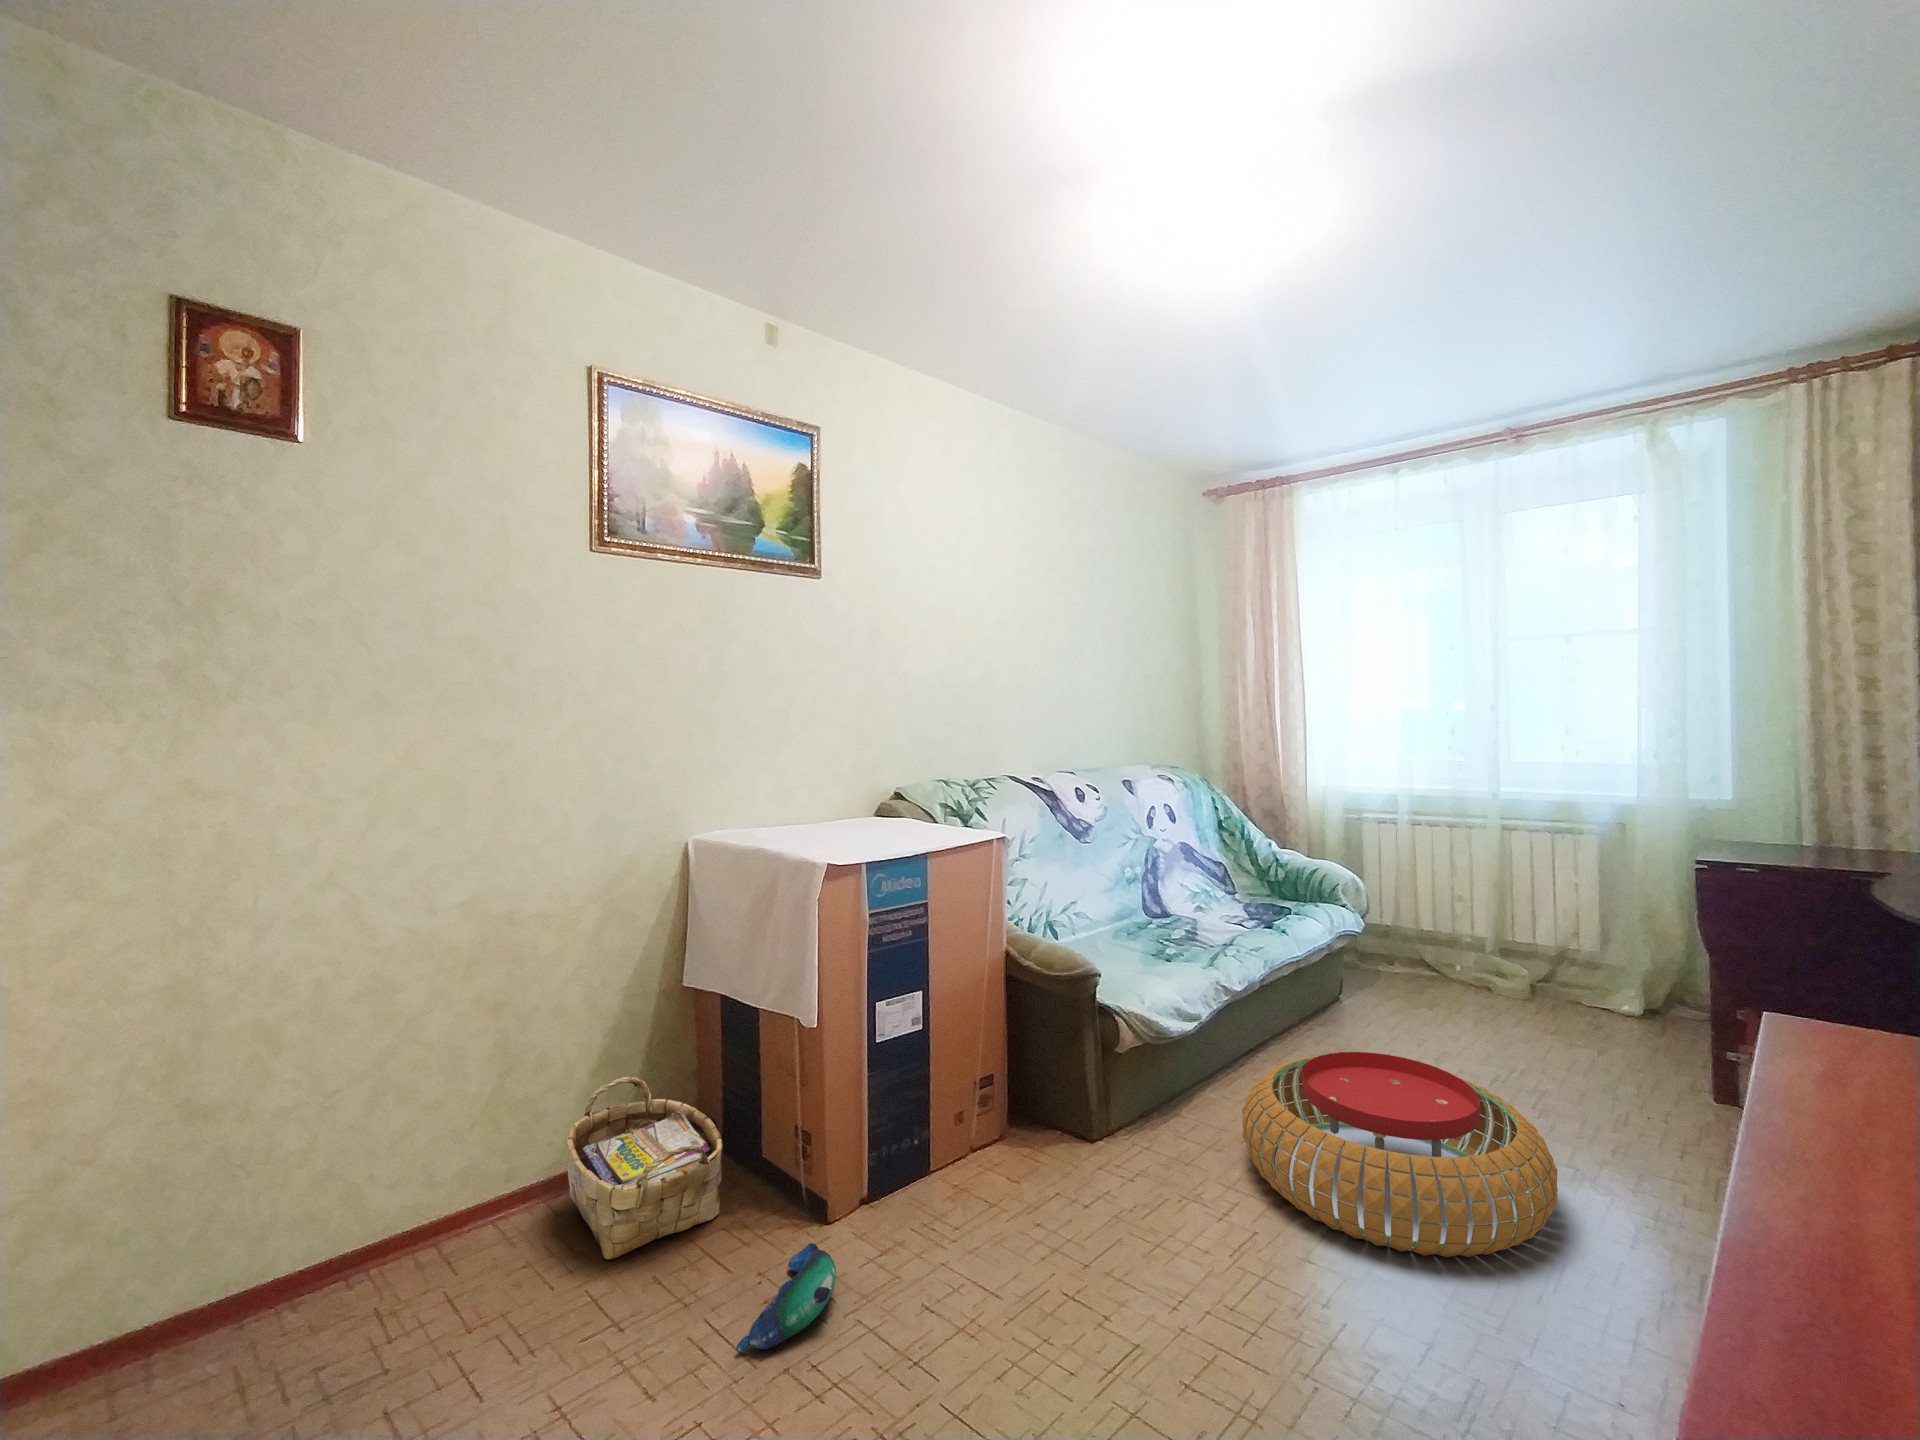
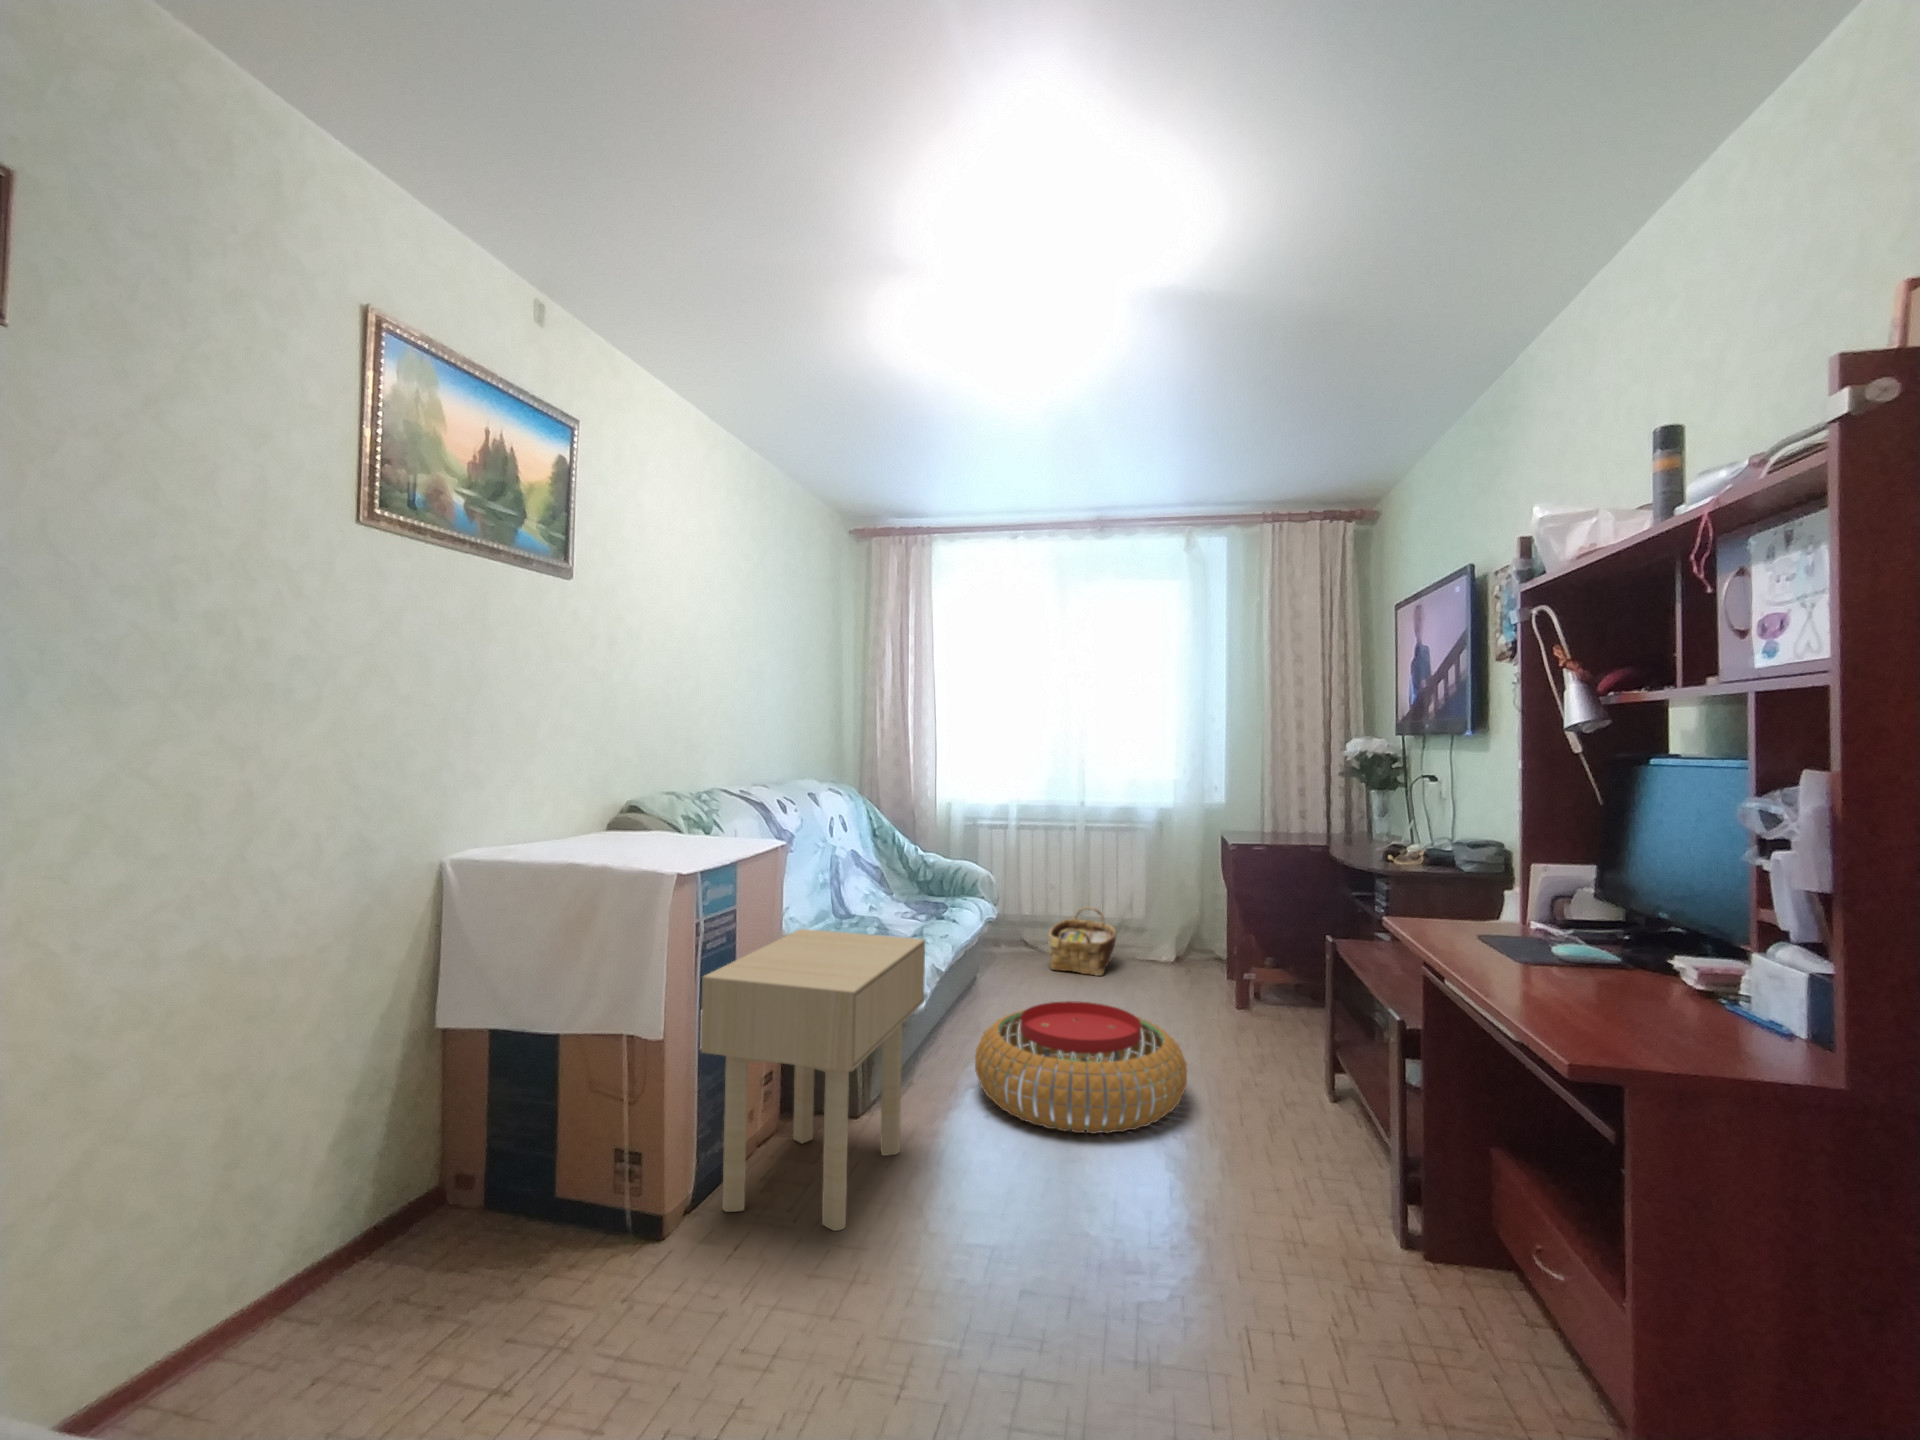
side table: none [863,927,1142,1277] -> present [701,929,925,1231]
woven basket: present [566,1077,723,1259] -> present [1049,907,1116,976]
plush toy: present [736,1243,836,1352] -> none [653,1246,735,1348]

